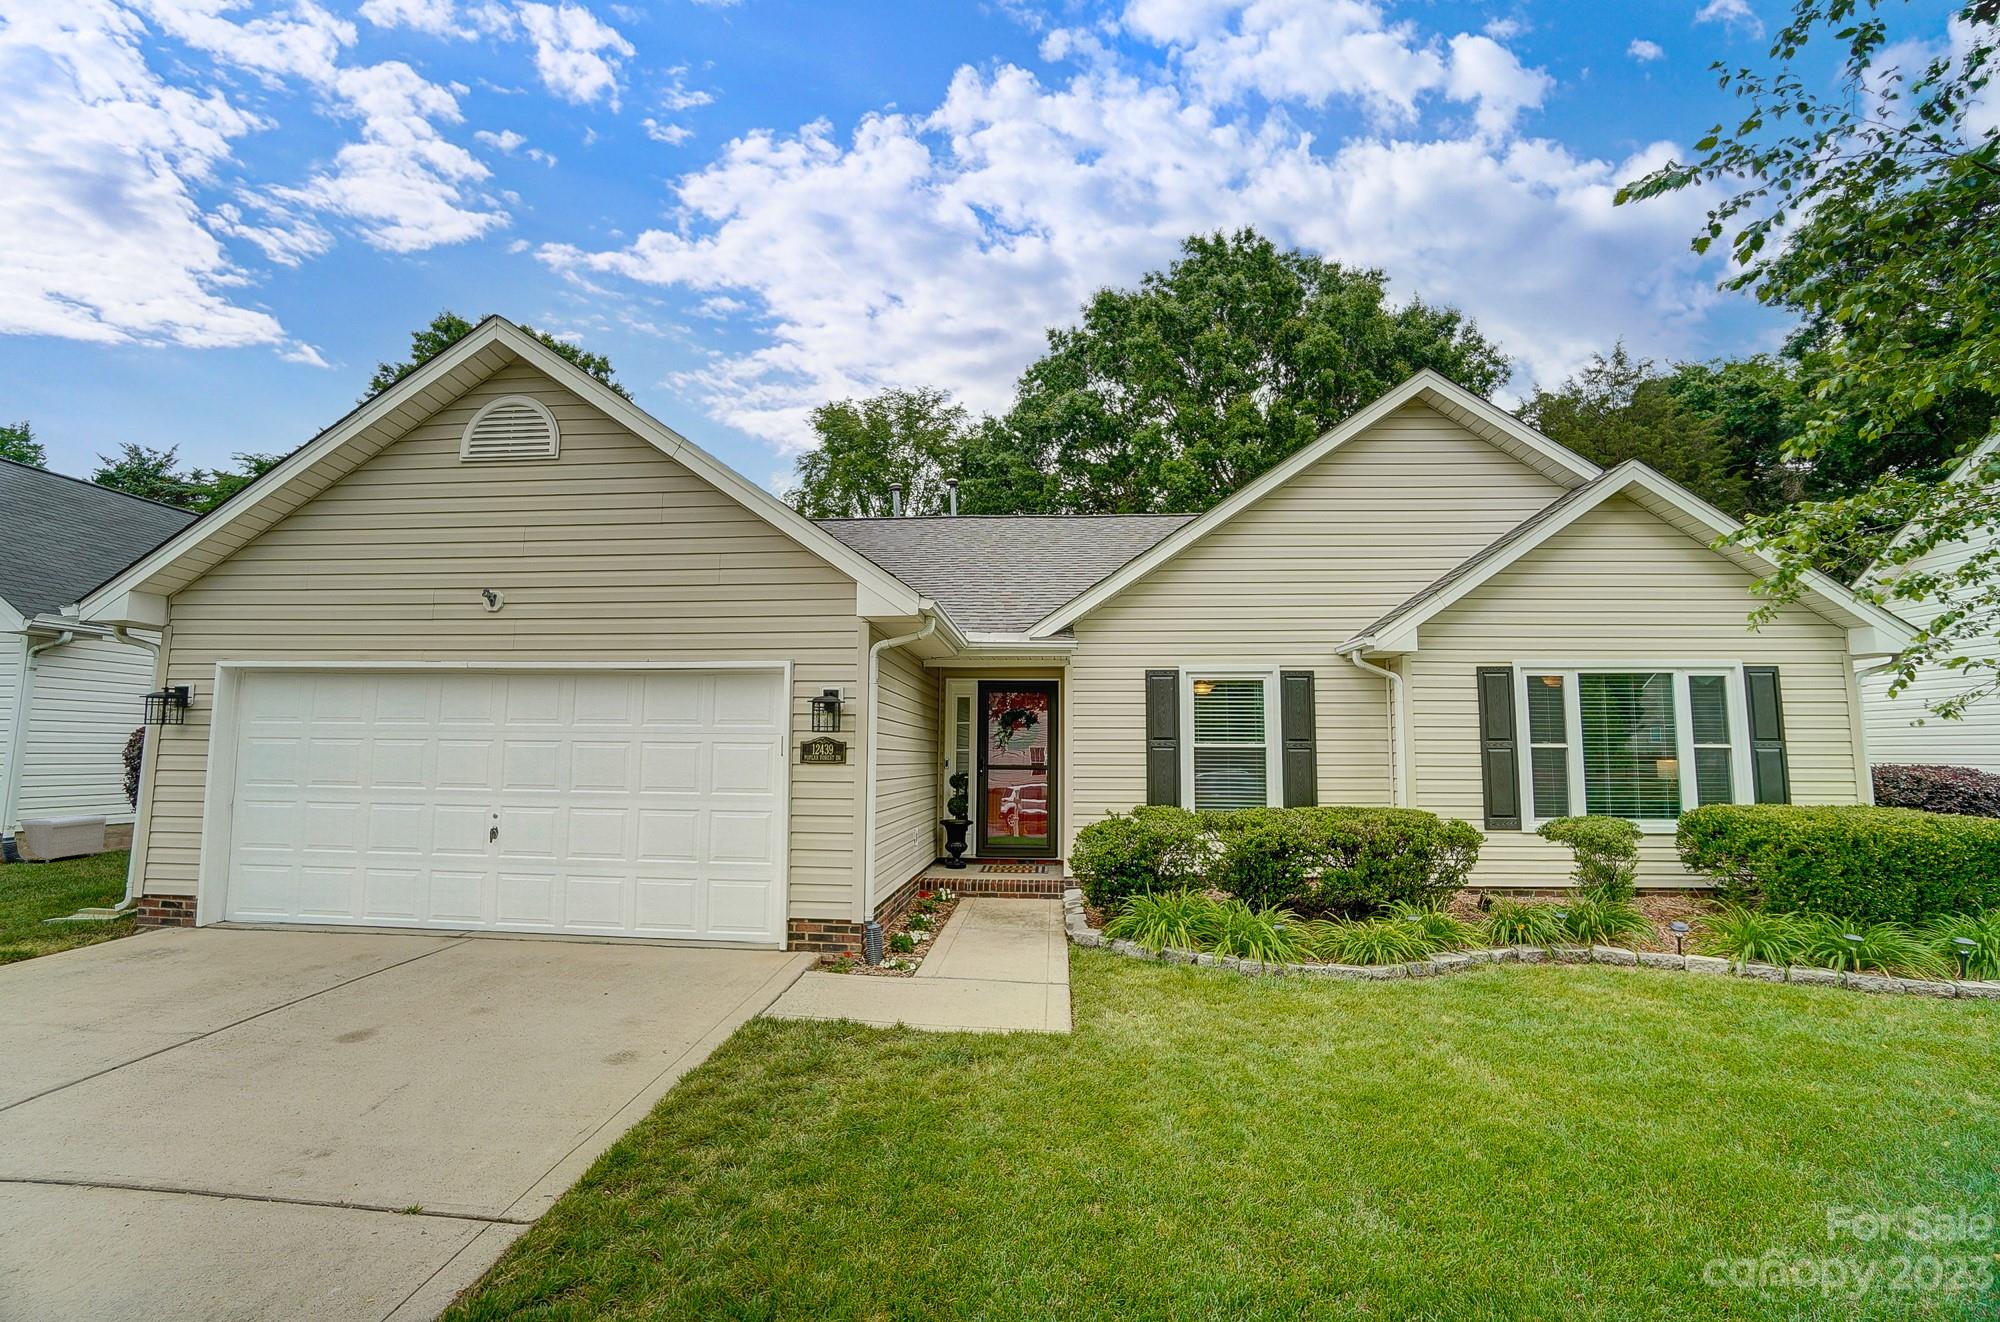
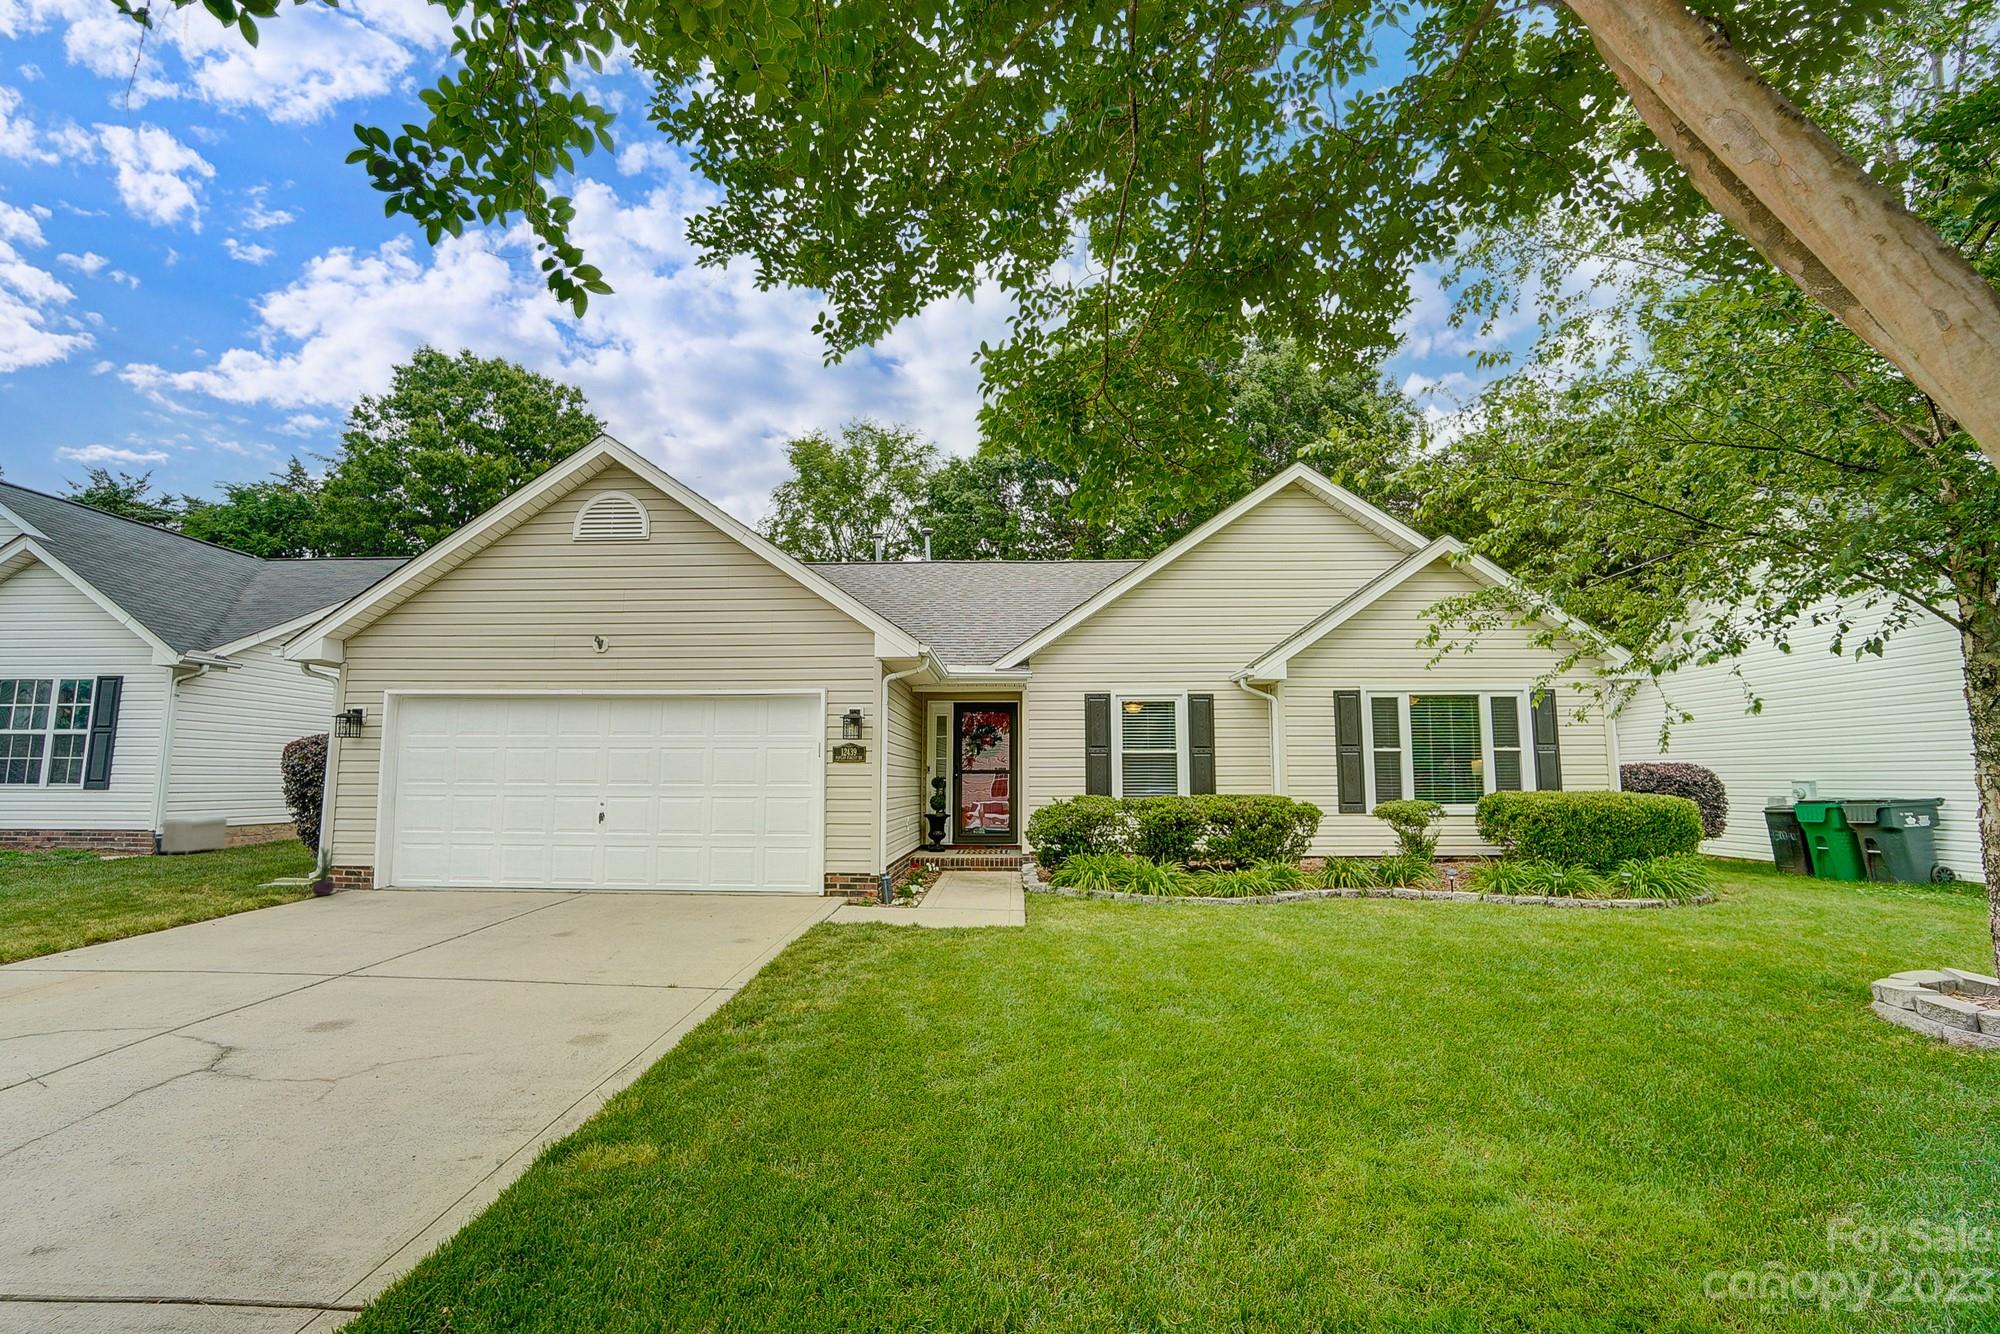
decorative plant: none [62,873,164,941] -> present [299,848,334,896]

